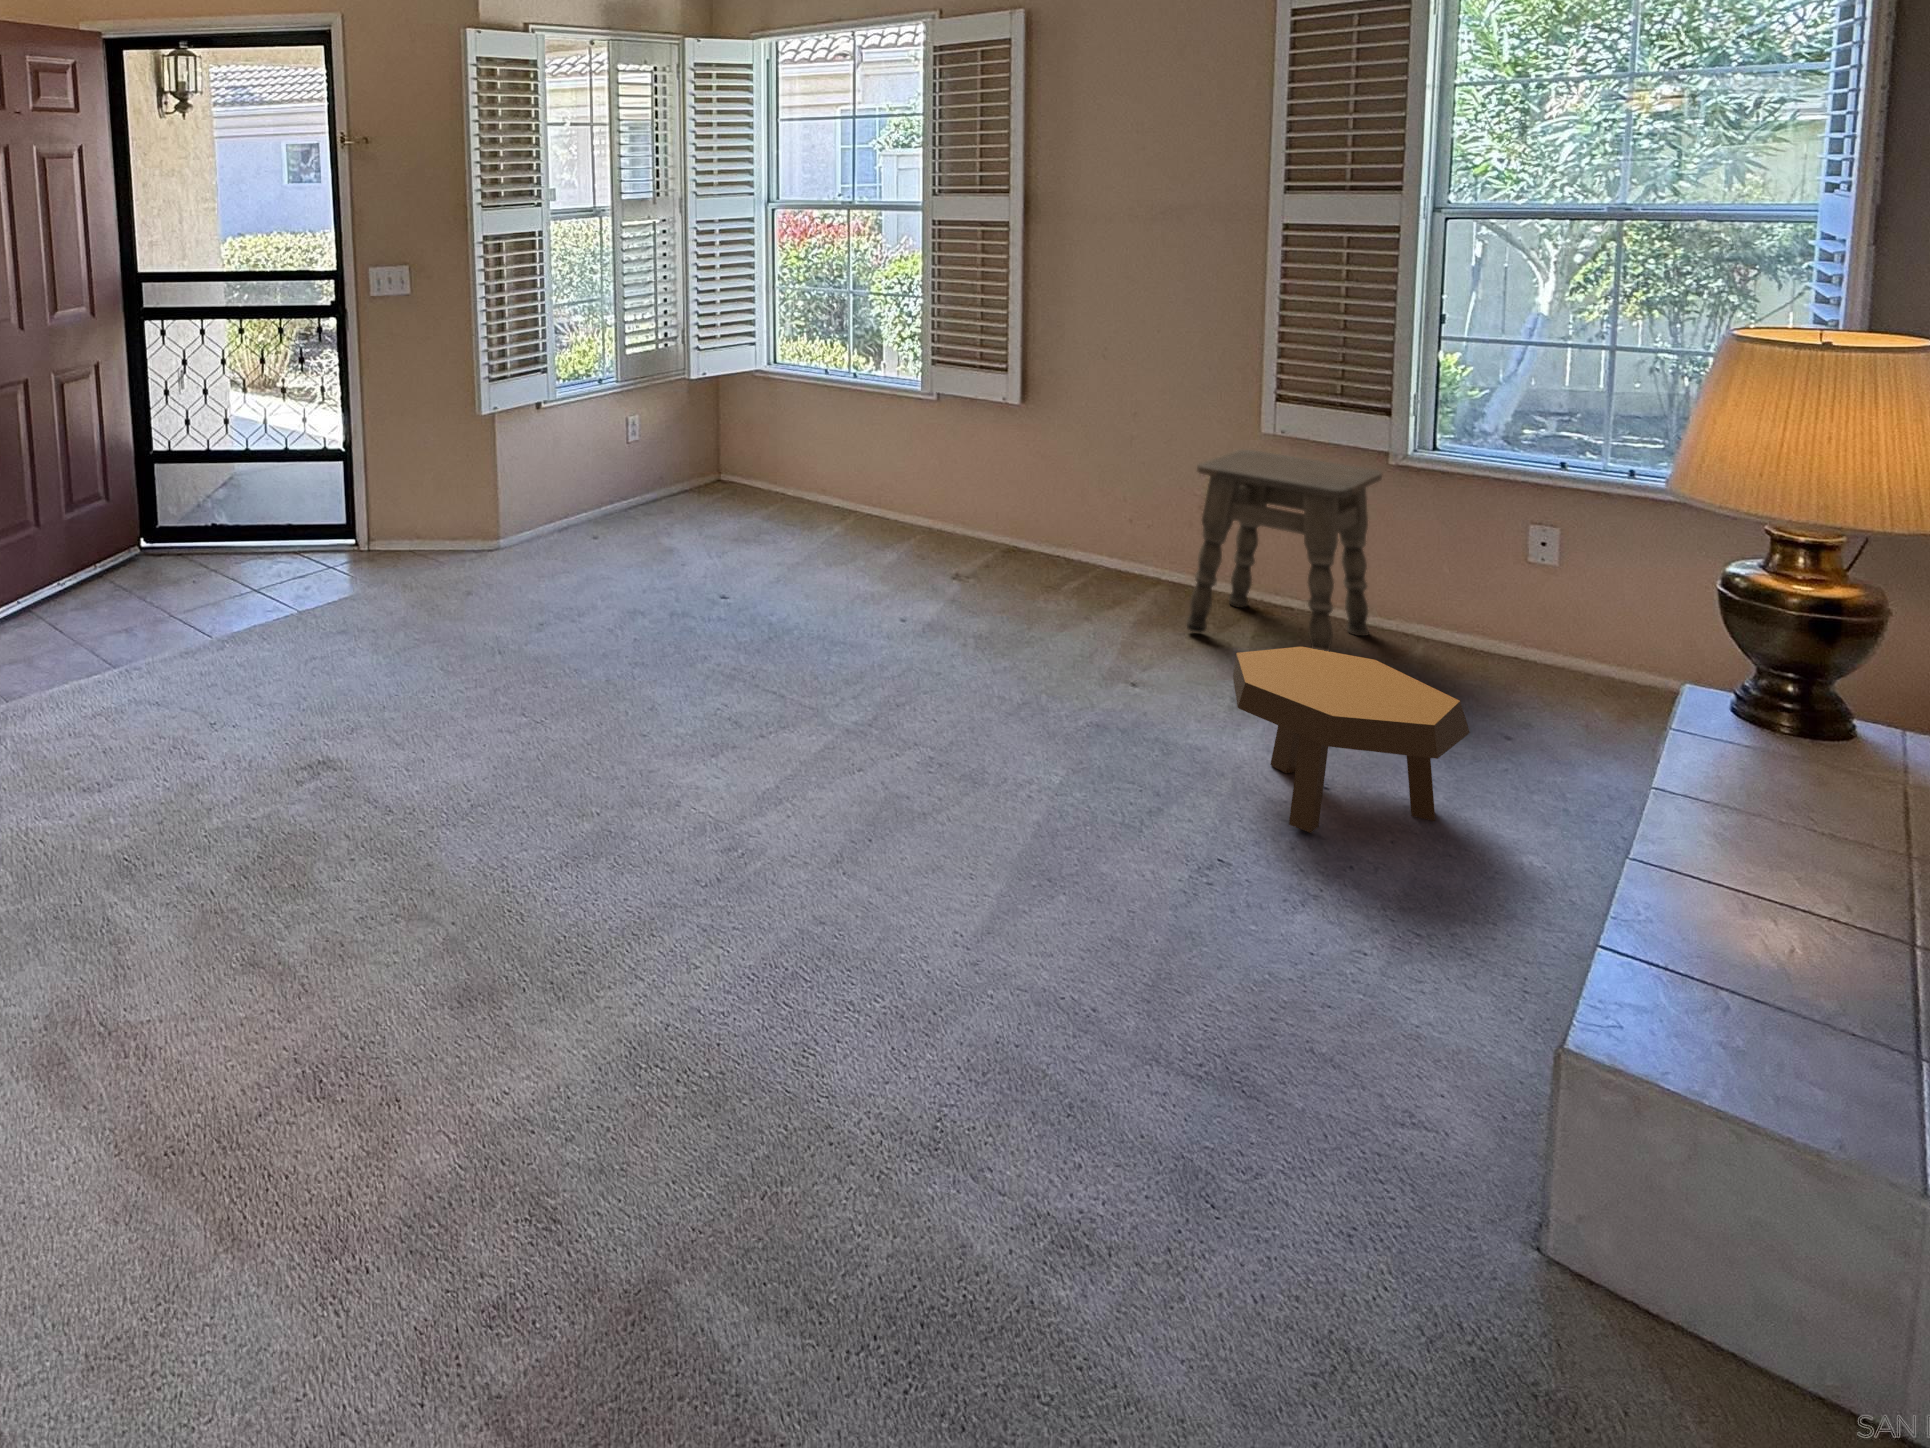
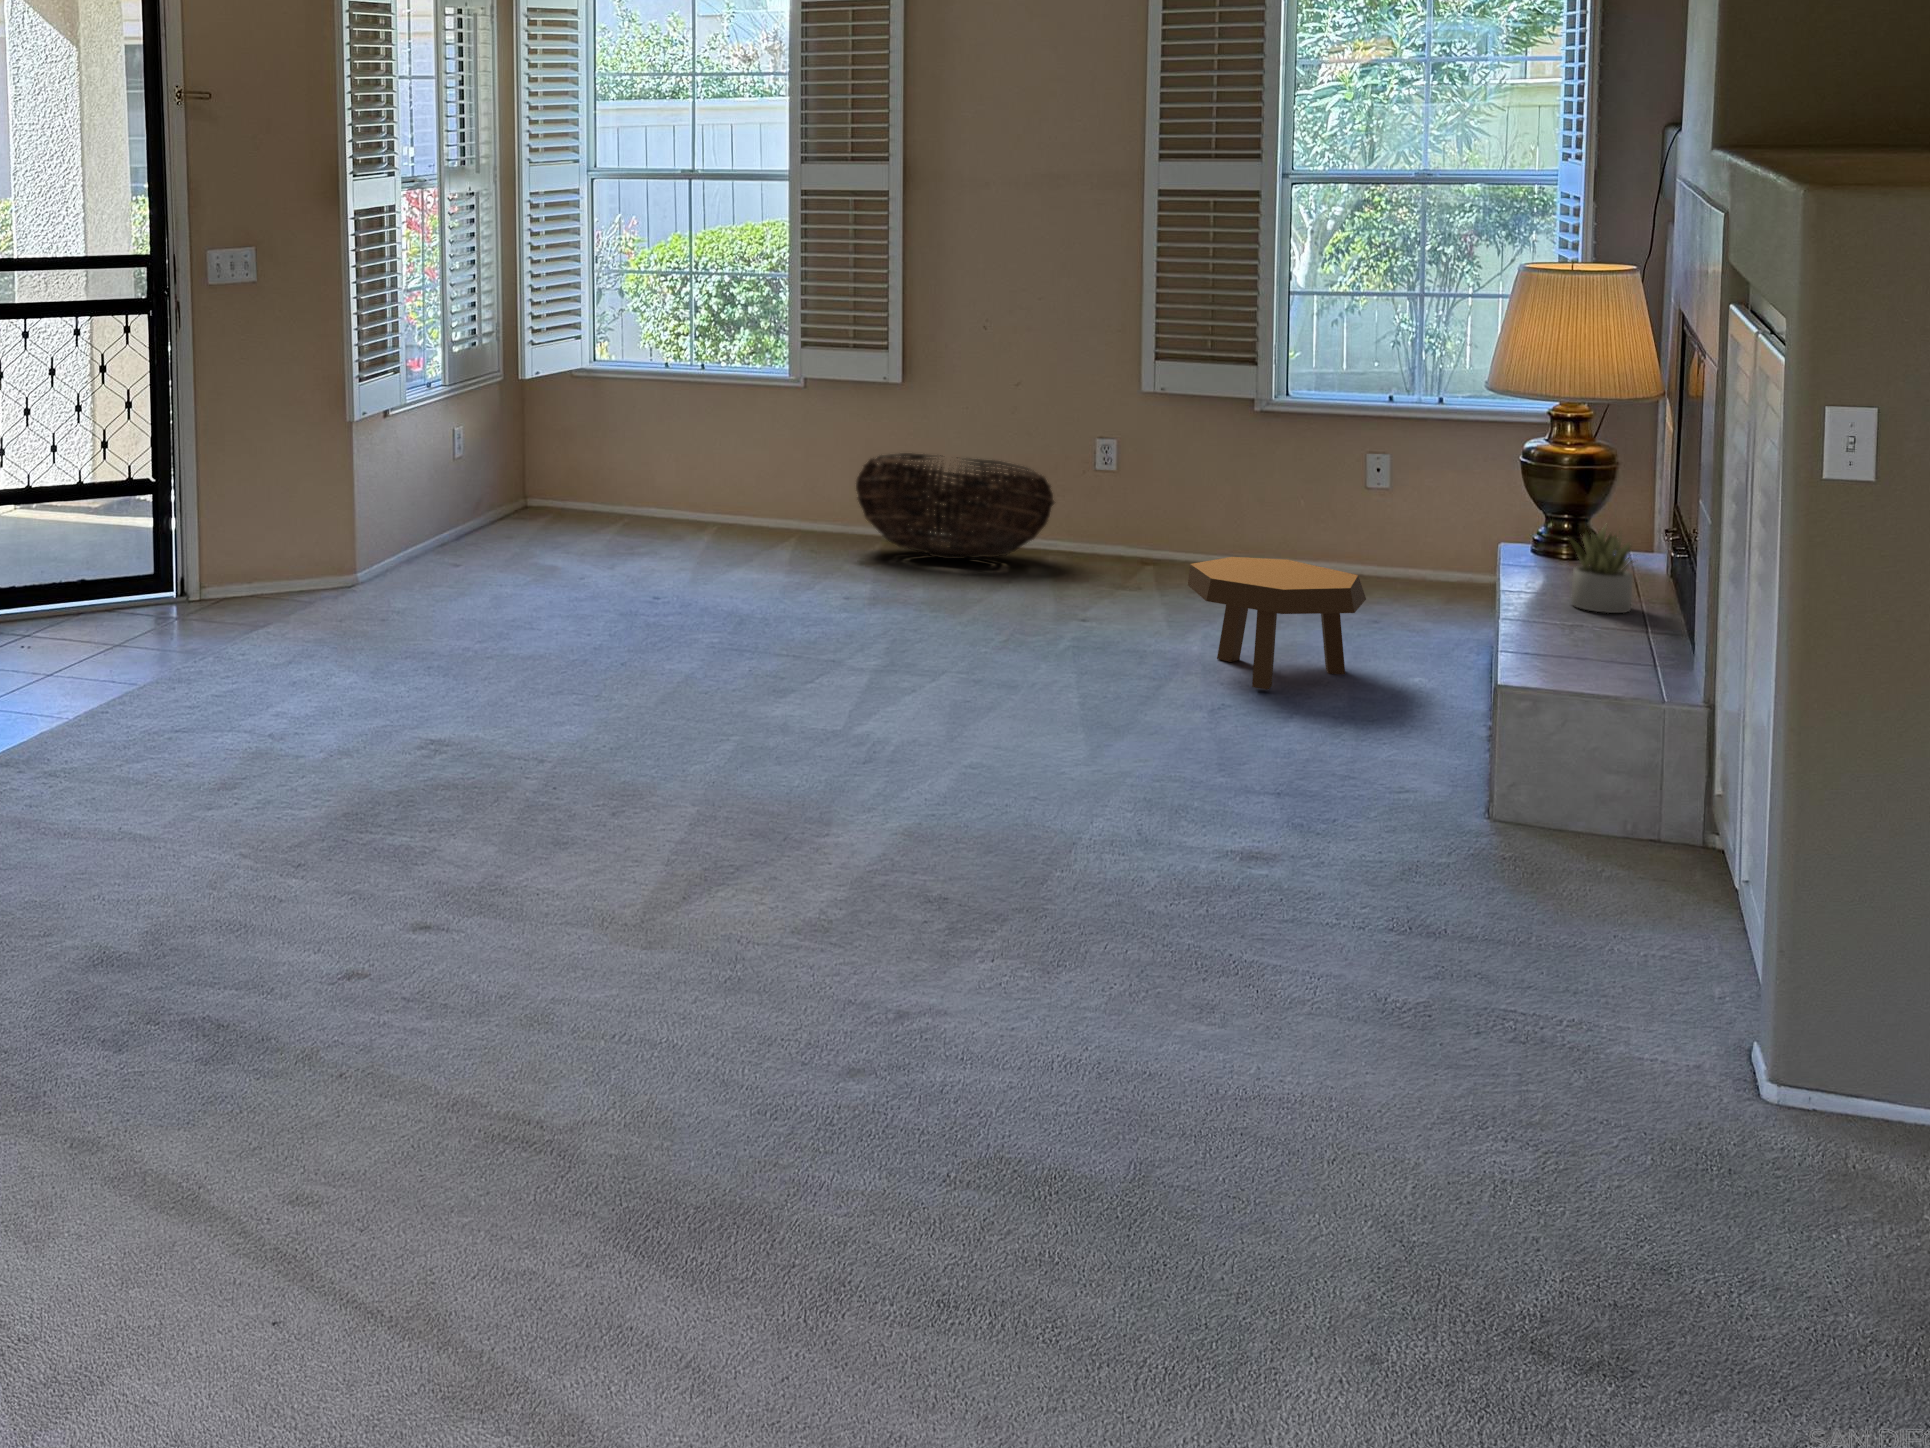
side table: present [1187,450,1382,651] -> none [1097,410,1249,595]
basket: none [964,471,1160,583] -> present [856,453,1054,559]
succulent plant: none [1771,719,1908,871] -> present [1569,524,1633,613]

